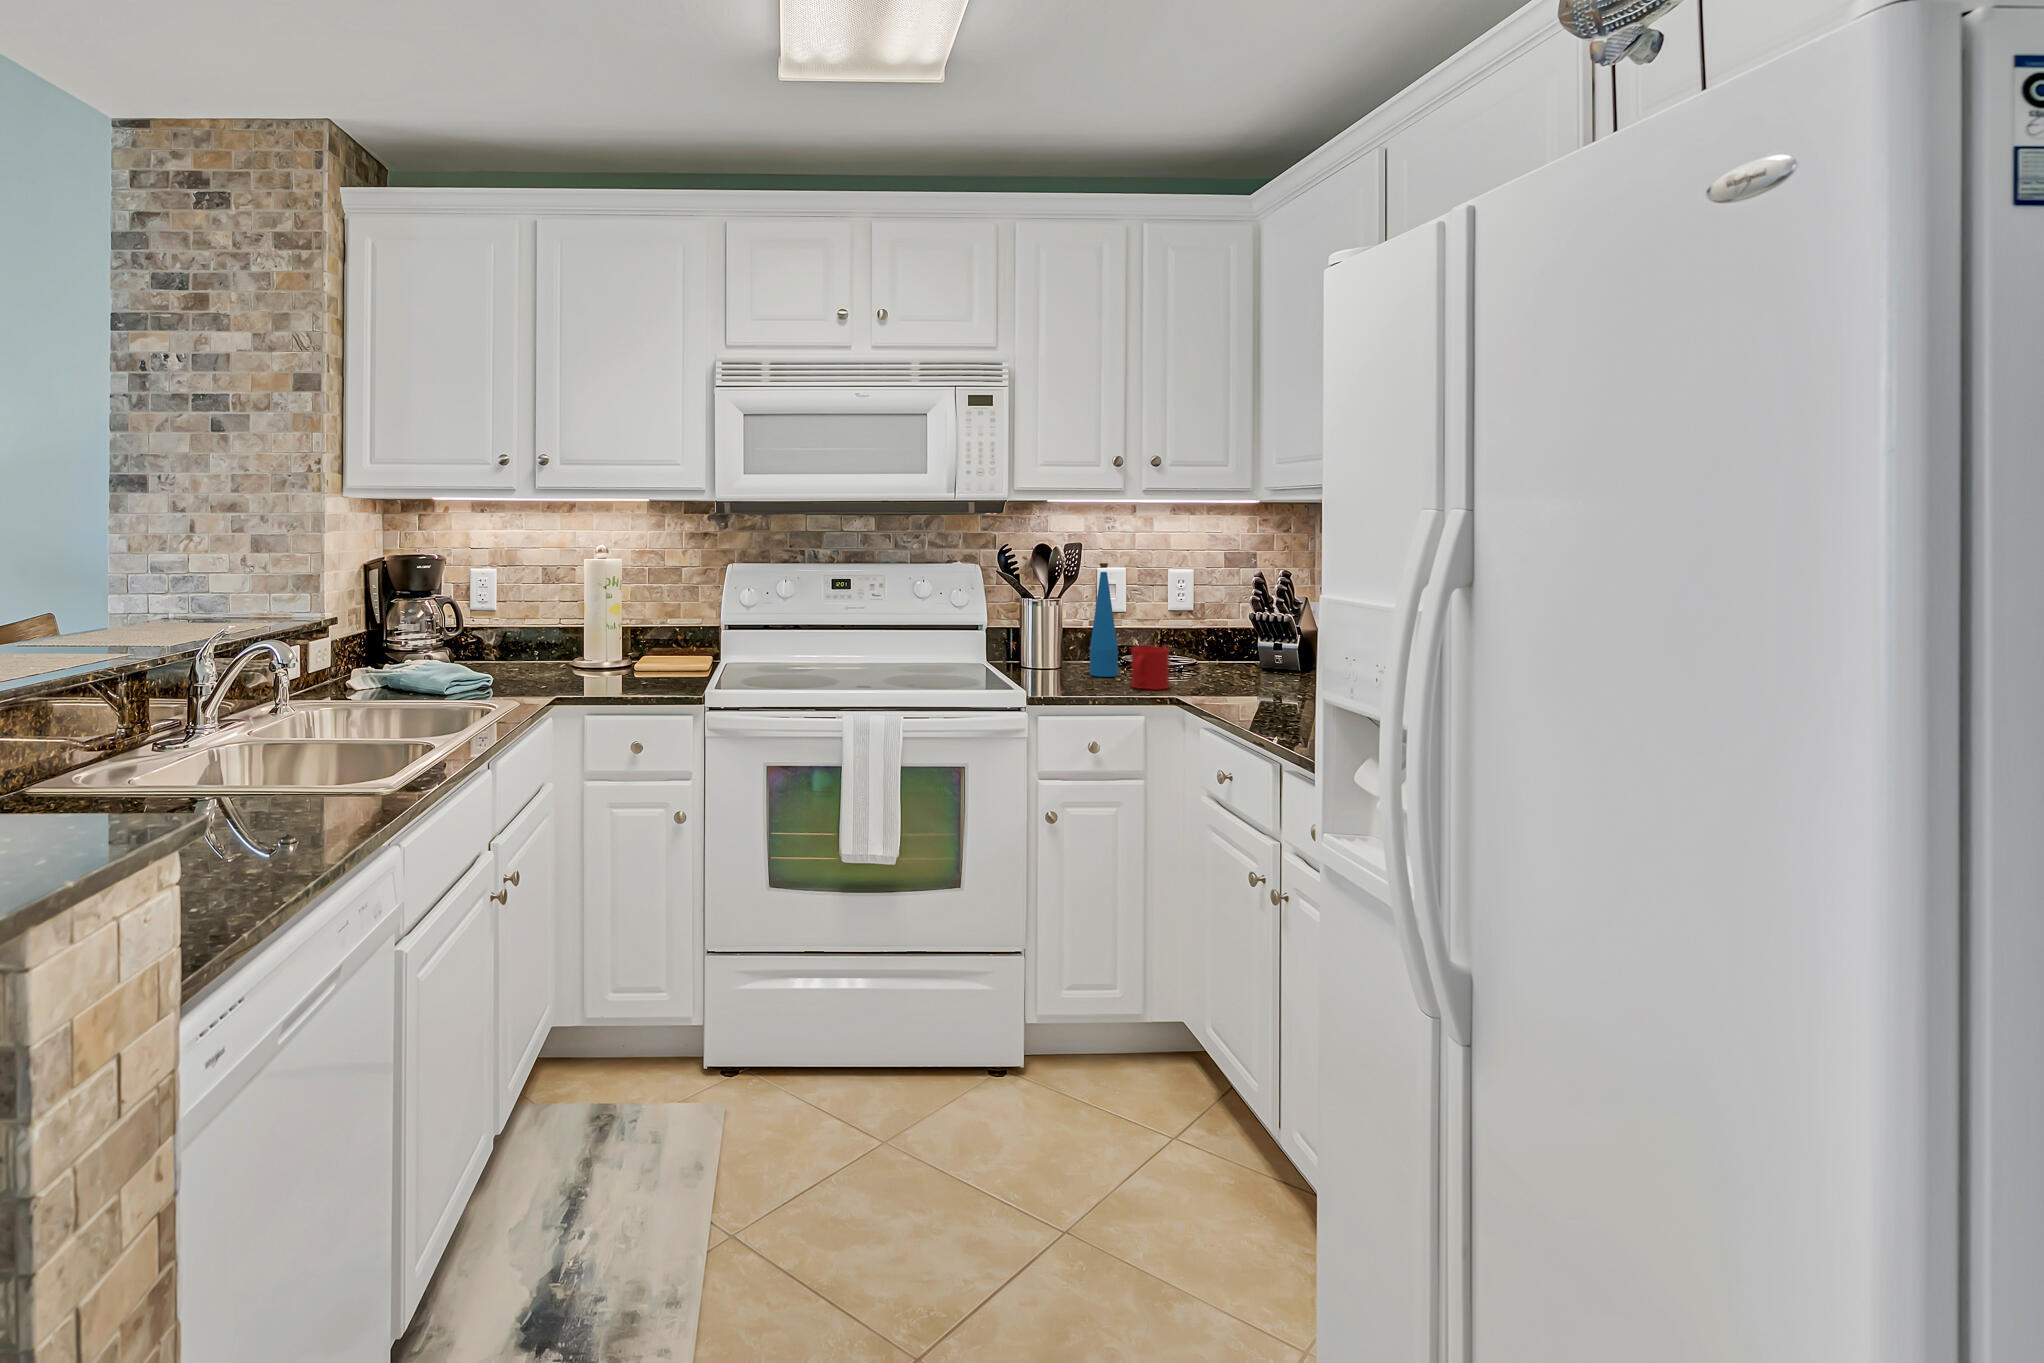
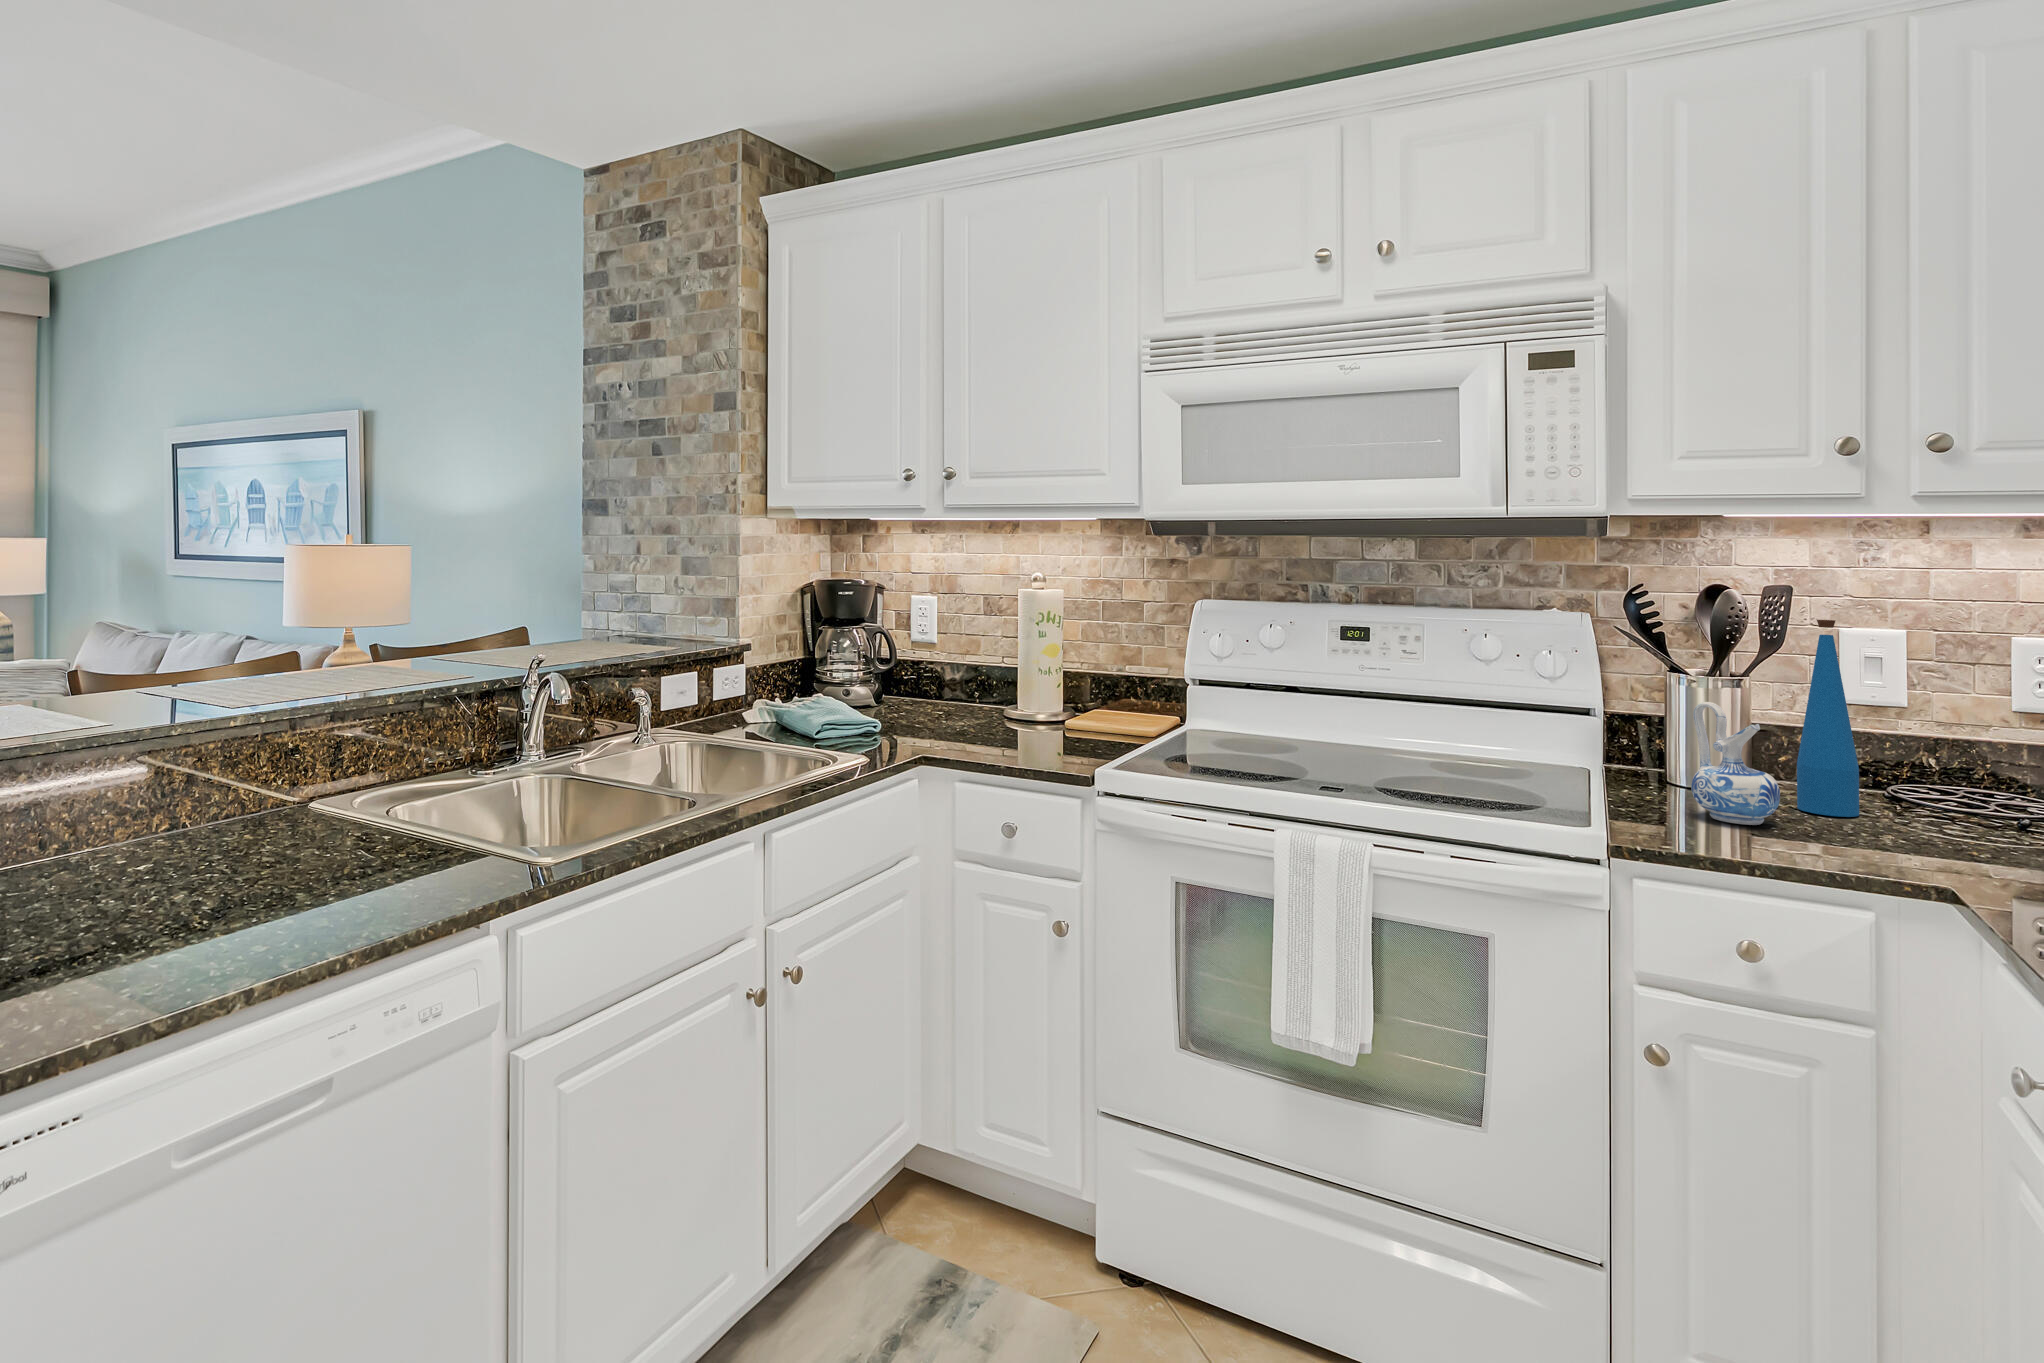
ceramic pitcher: none [1048,614,1090,685] -> present [1691,702,1780,825]
mug: present [1131,646,1169,690] -> none [1869,771,1962,856]

